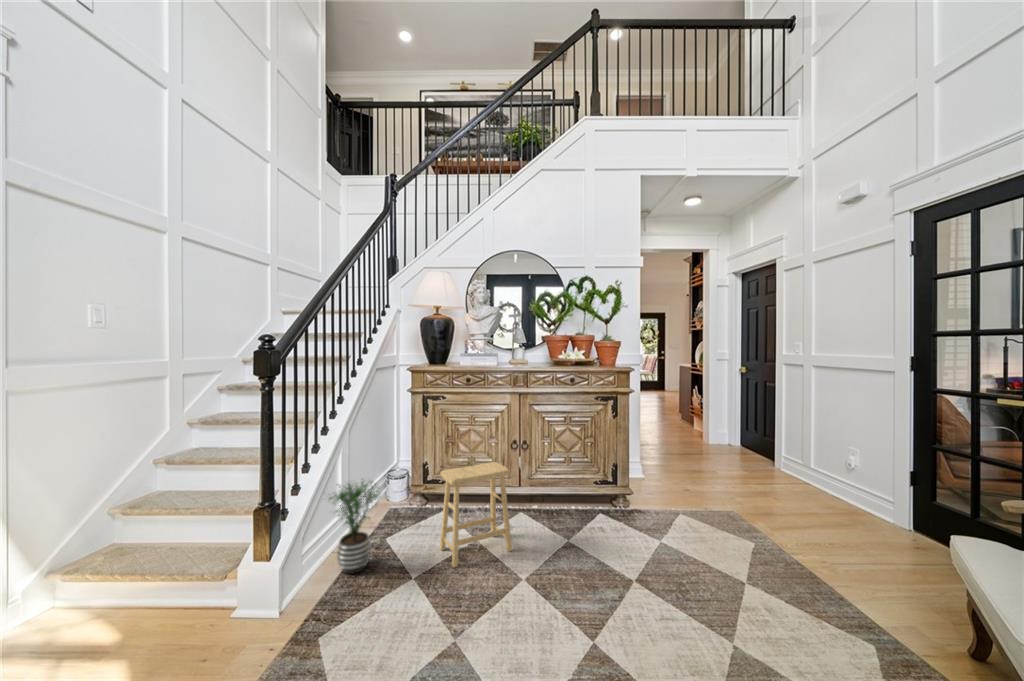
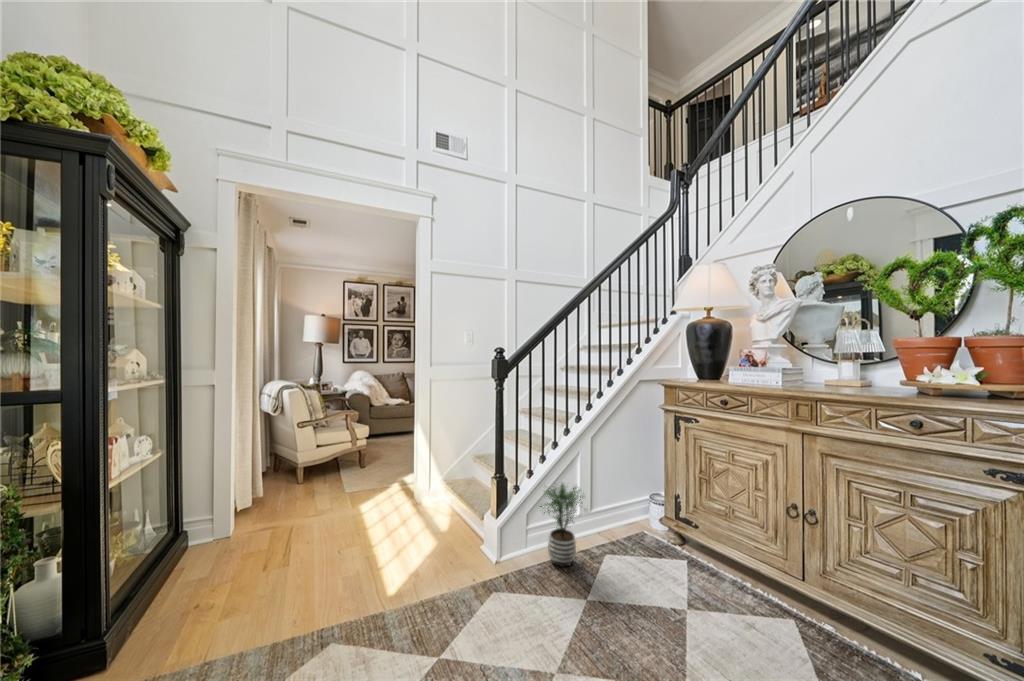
footstool: present [440,462,512,568] -> none [631,505,719,649]

